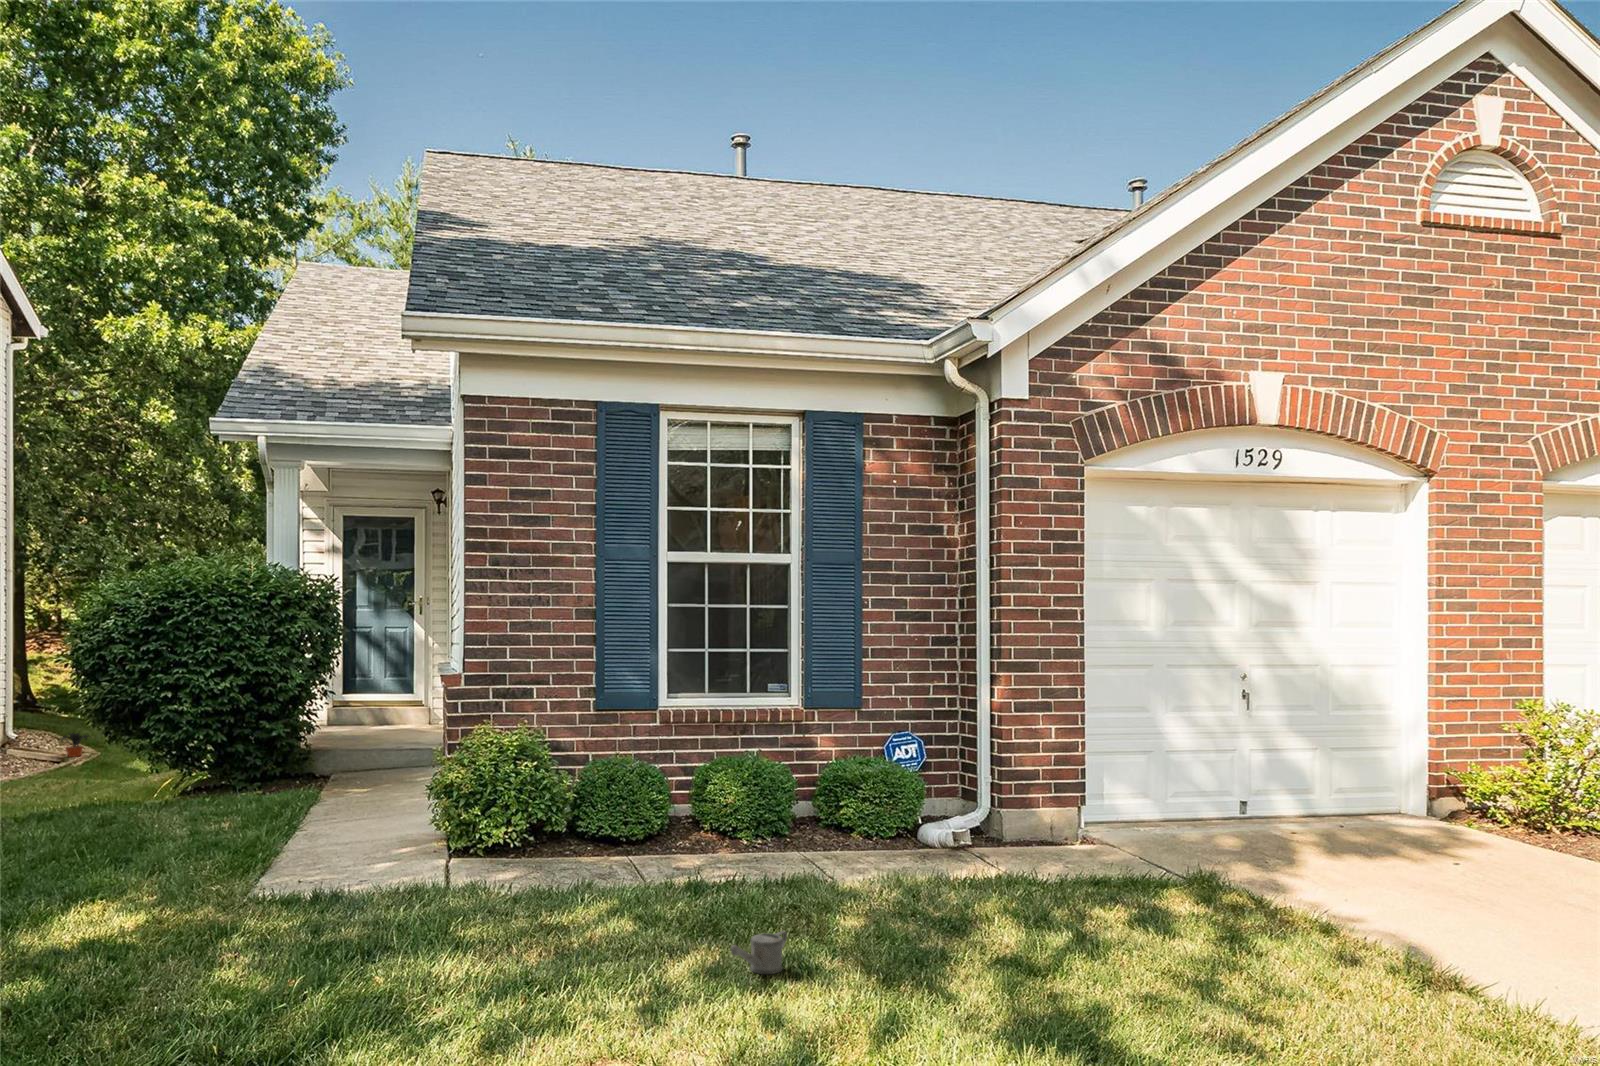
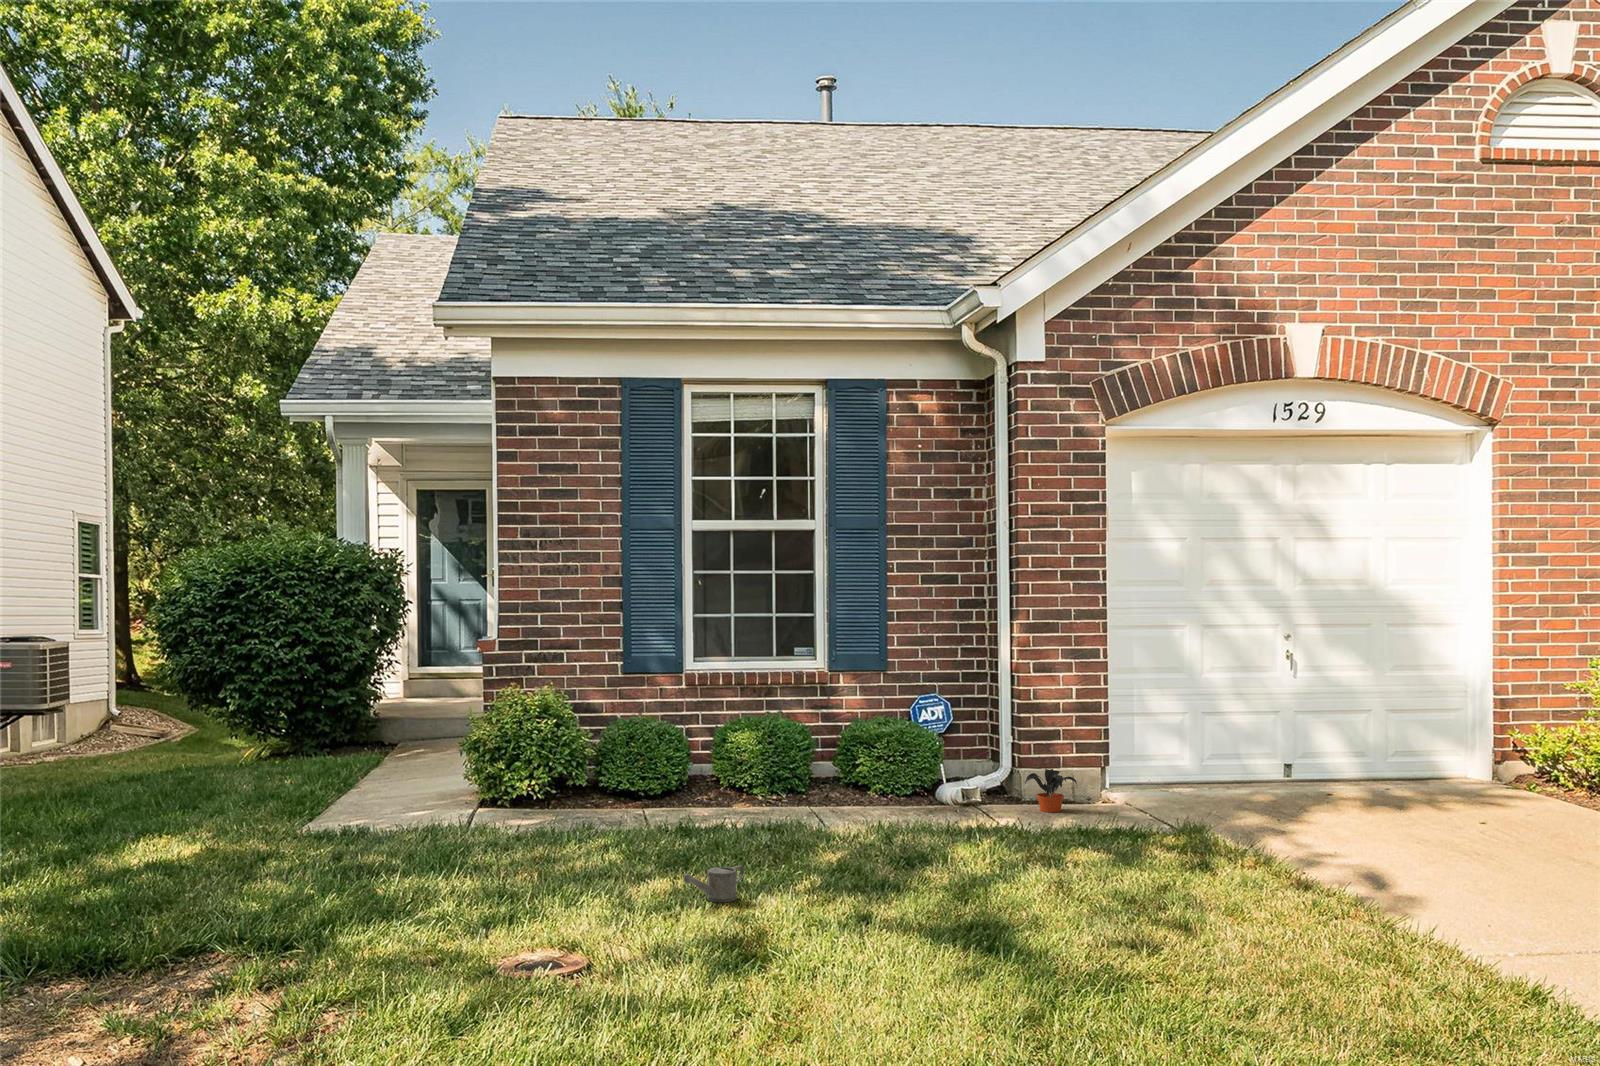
potted plant: present [61,733,89,757] -> present [1025,769,1077,812]

